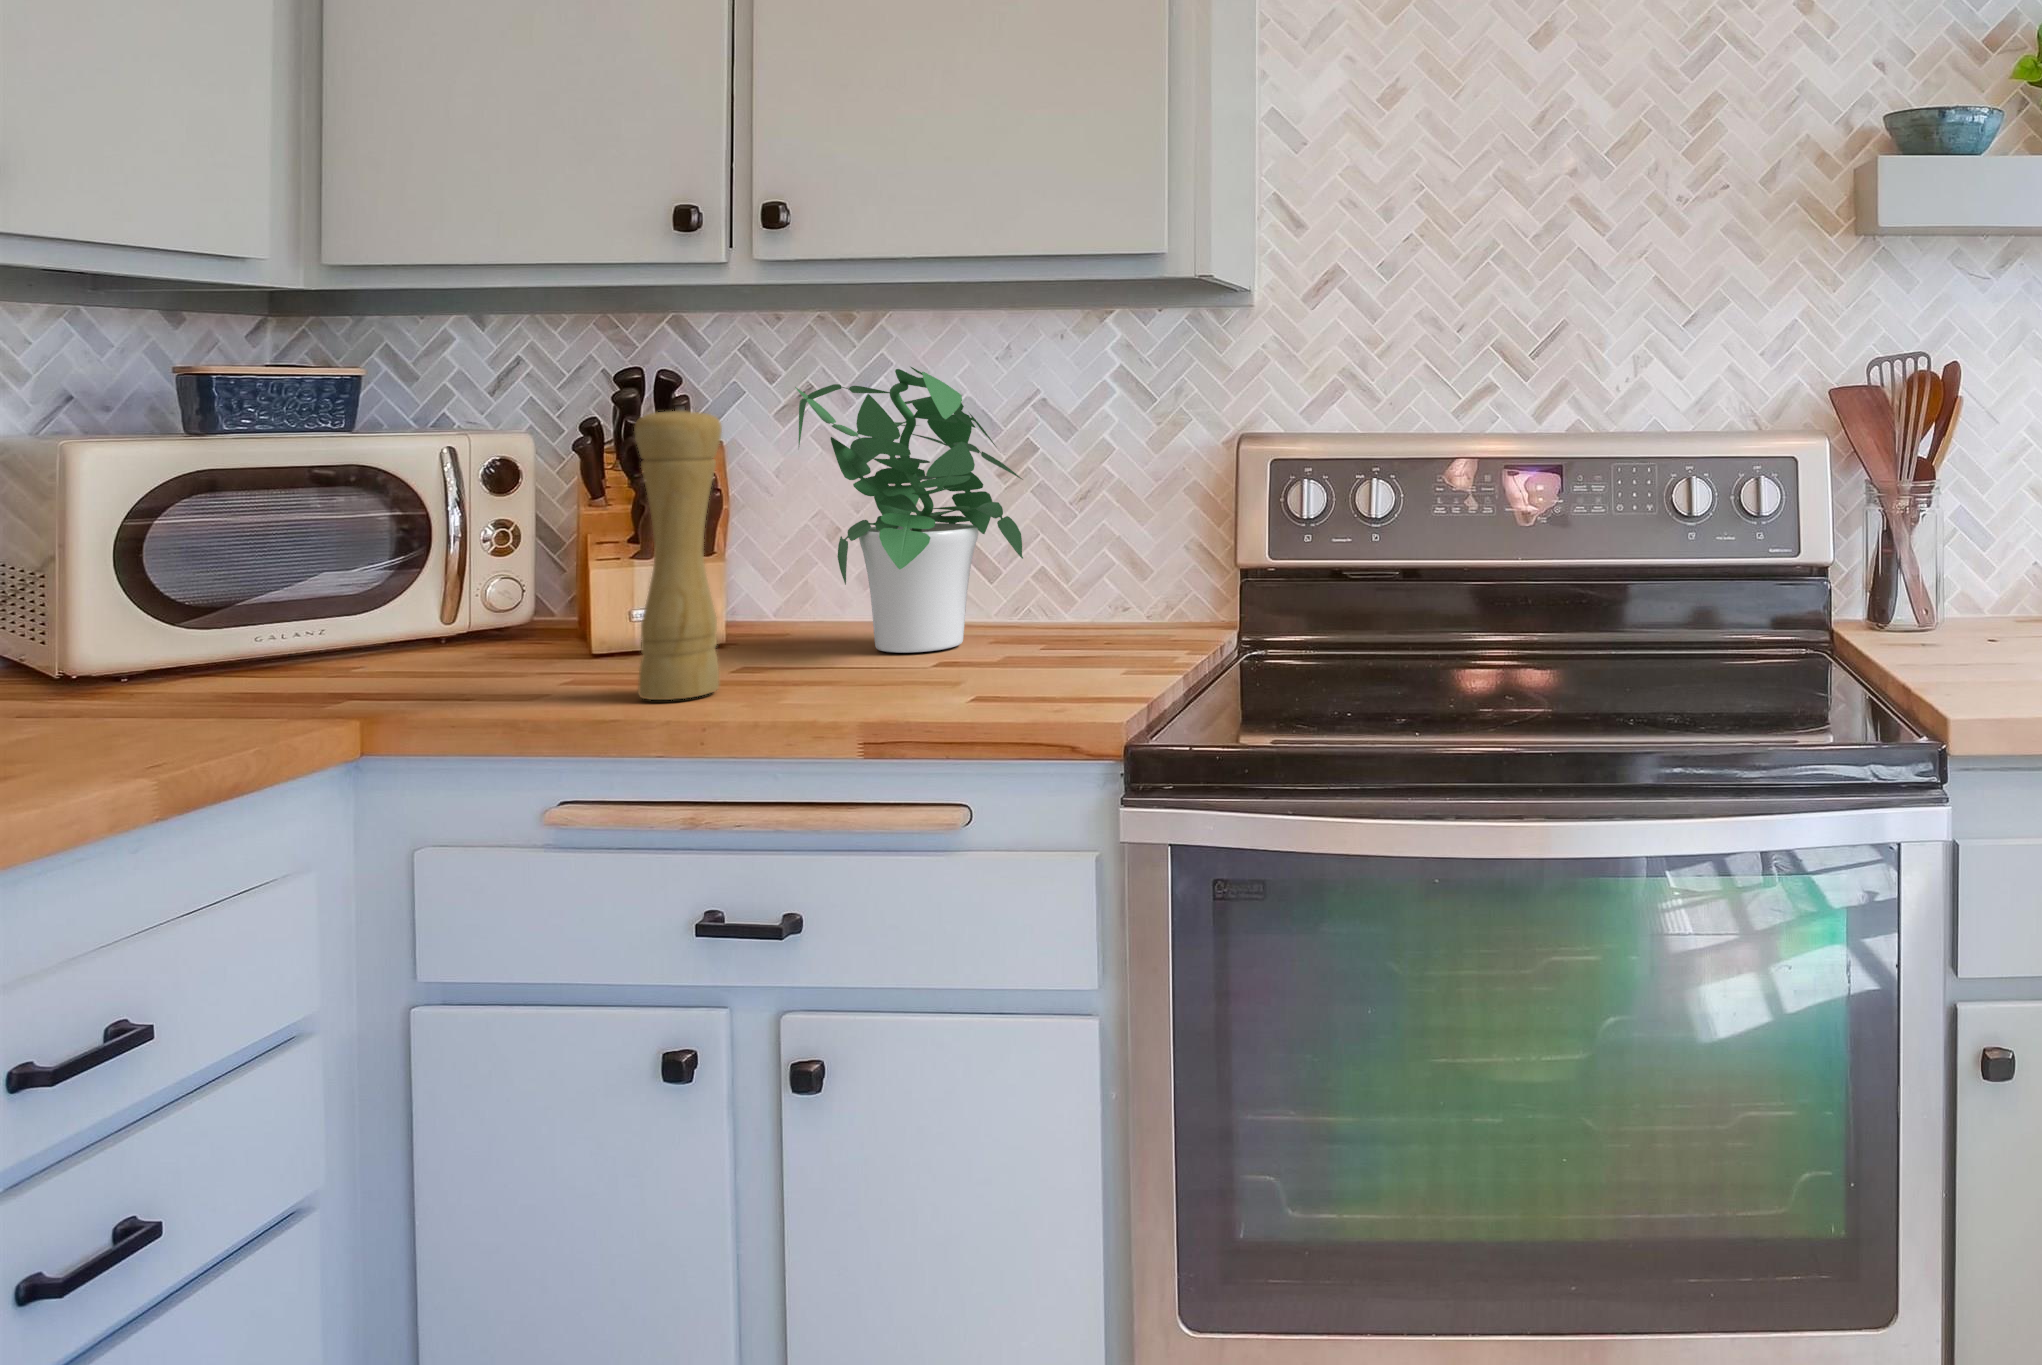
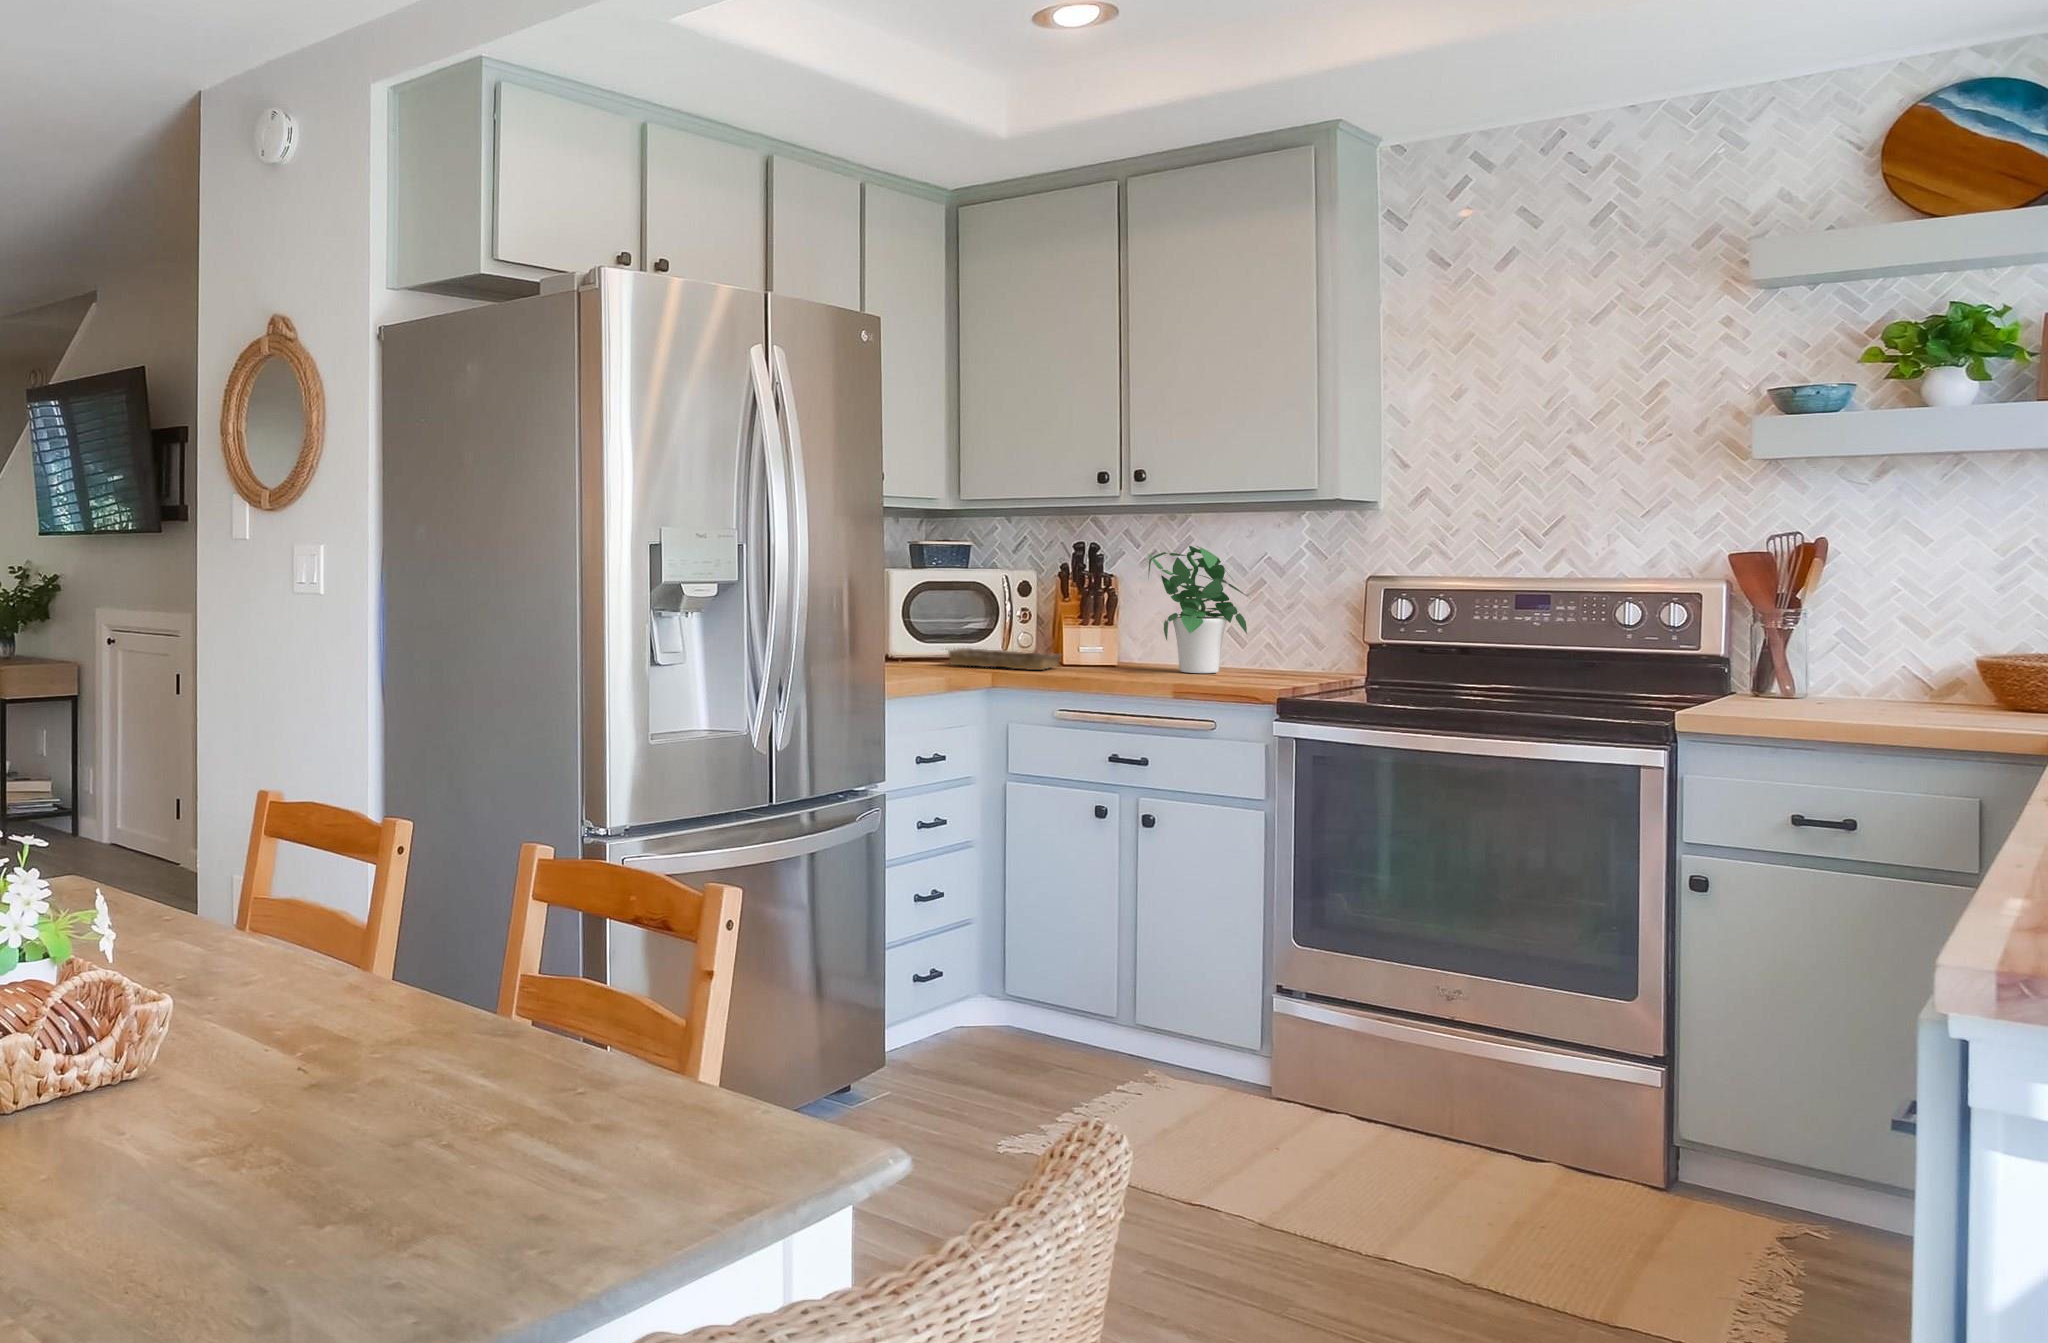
pepper mill: present [634,407,722,700] -> none [1092,563,1122,676]
tray: none [178,632,592,694] -> present [949,648,1060,670]

